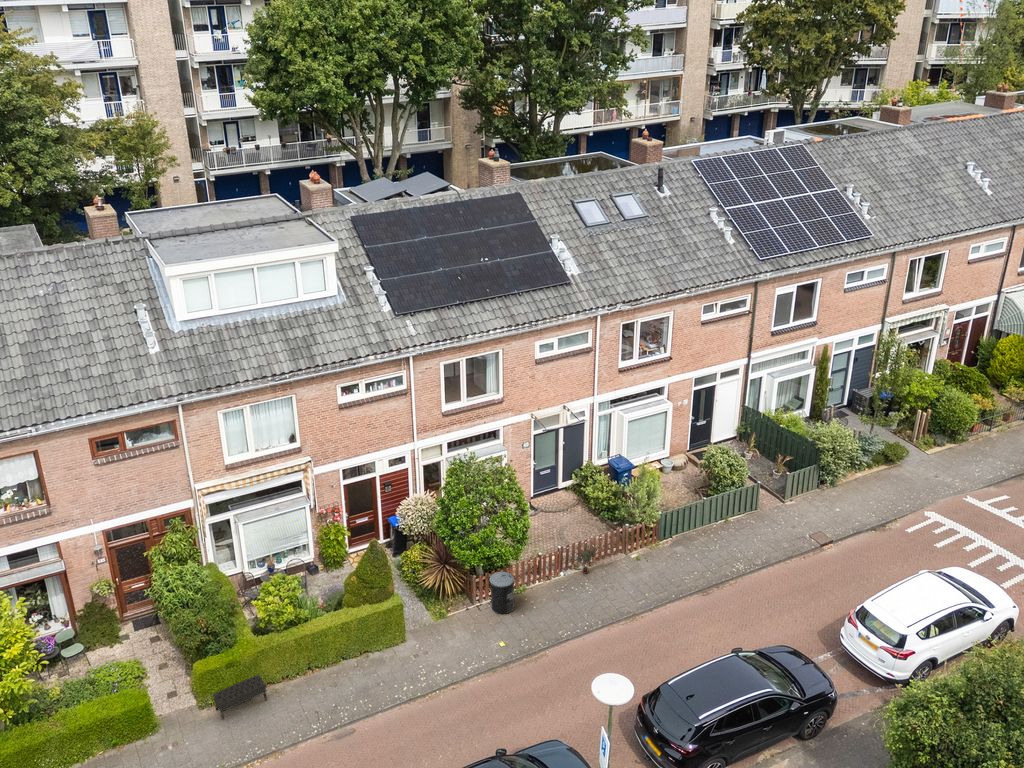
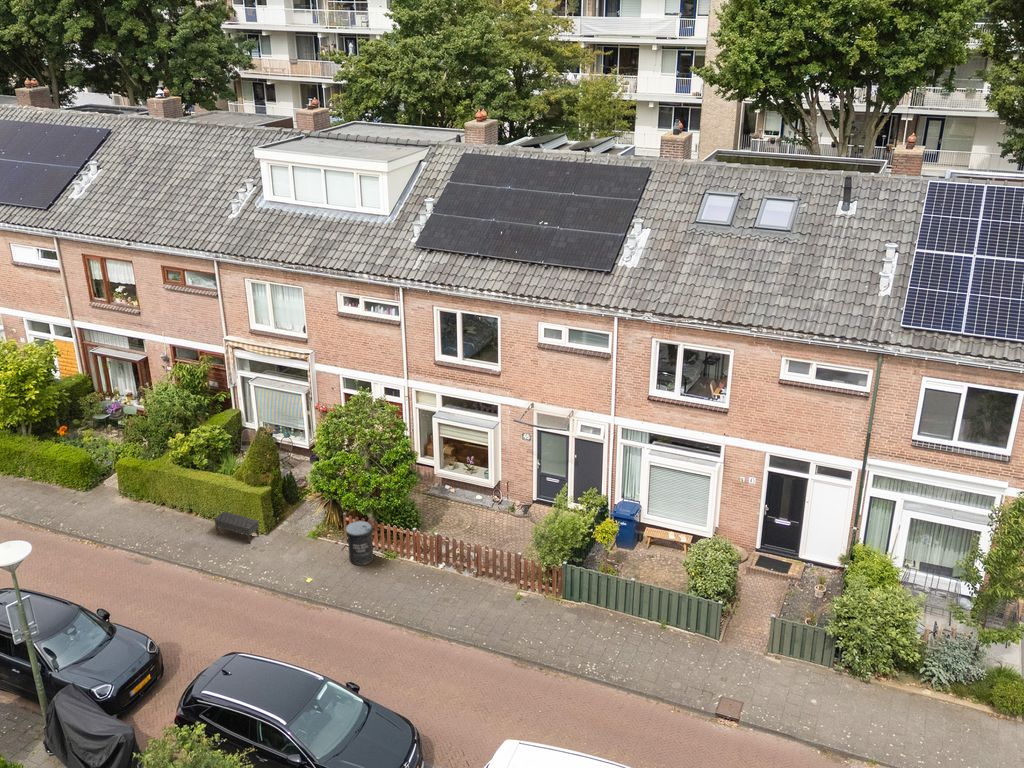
potted tree: present [575,546,597,574] -> none [449,548,474,580]
bench: present [213,675,267,720] -> present [214,512,259,543]

